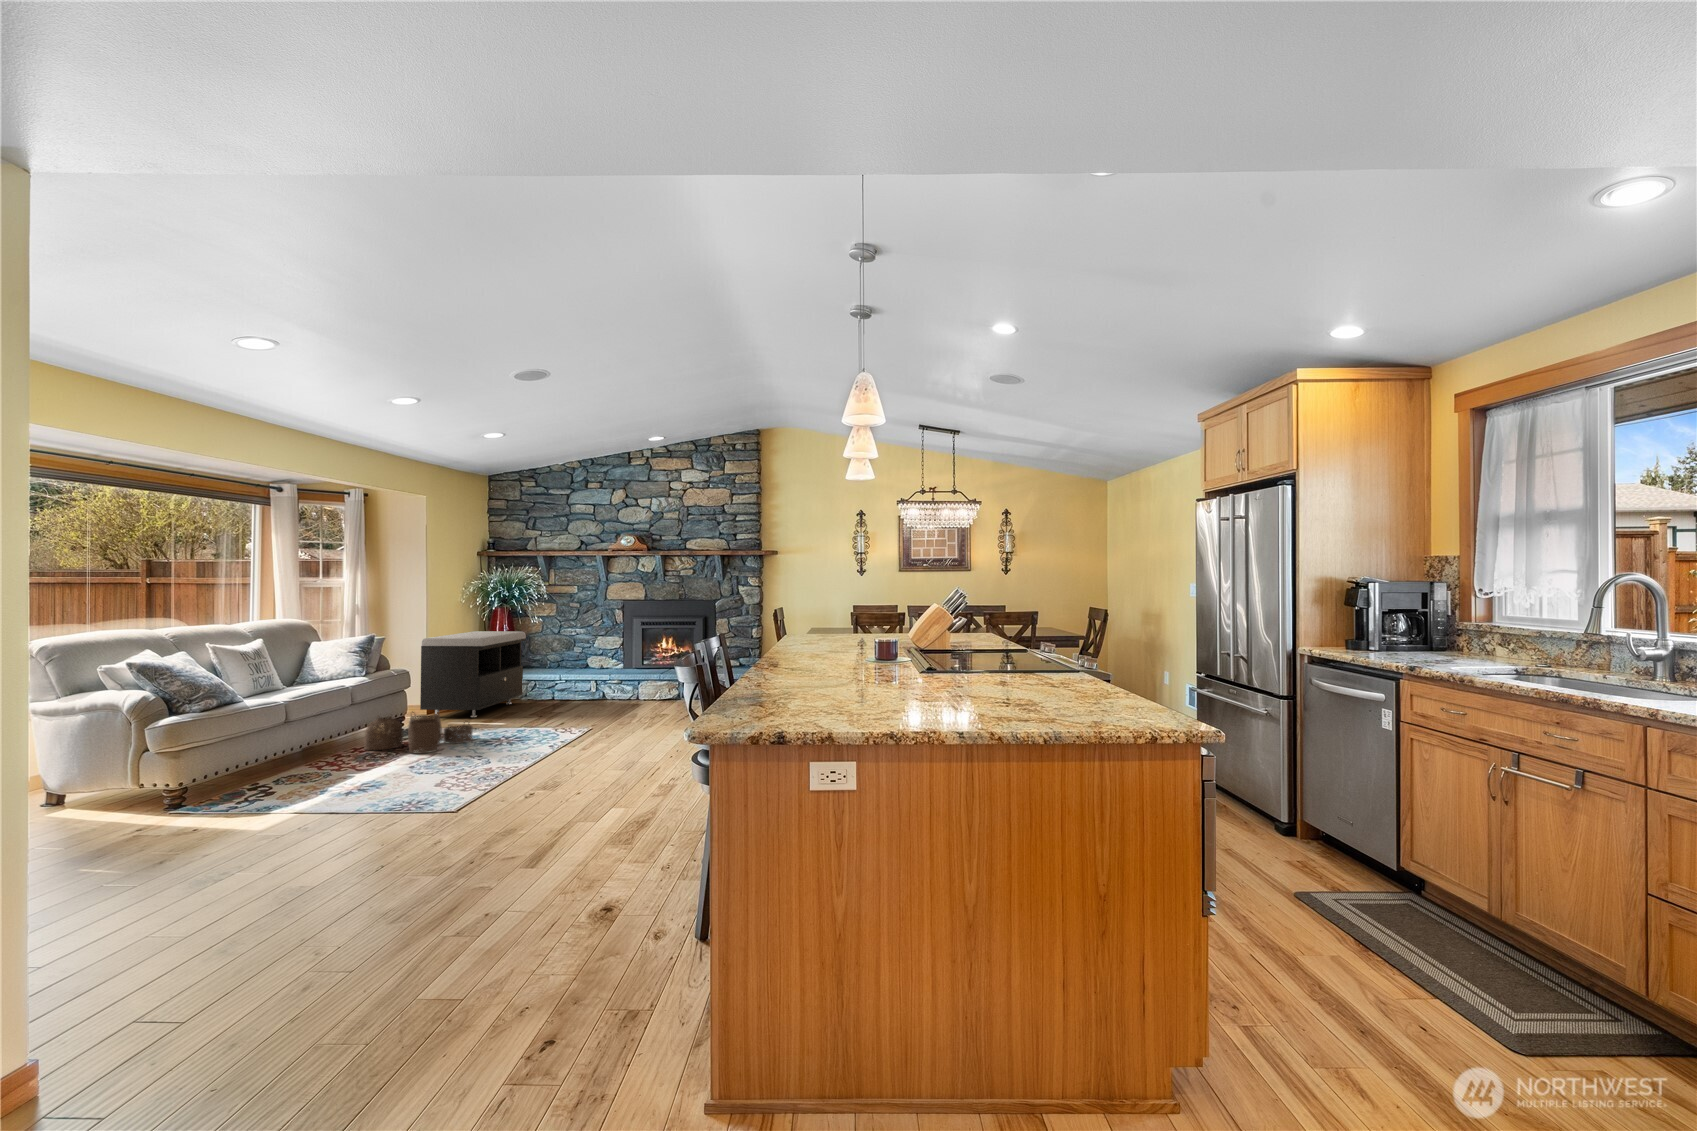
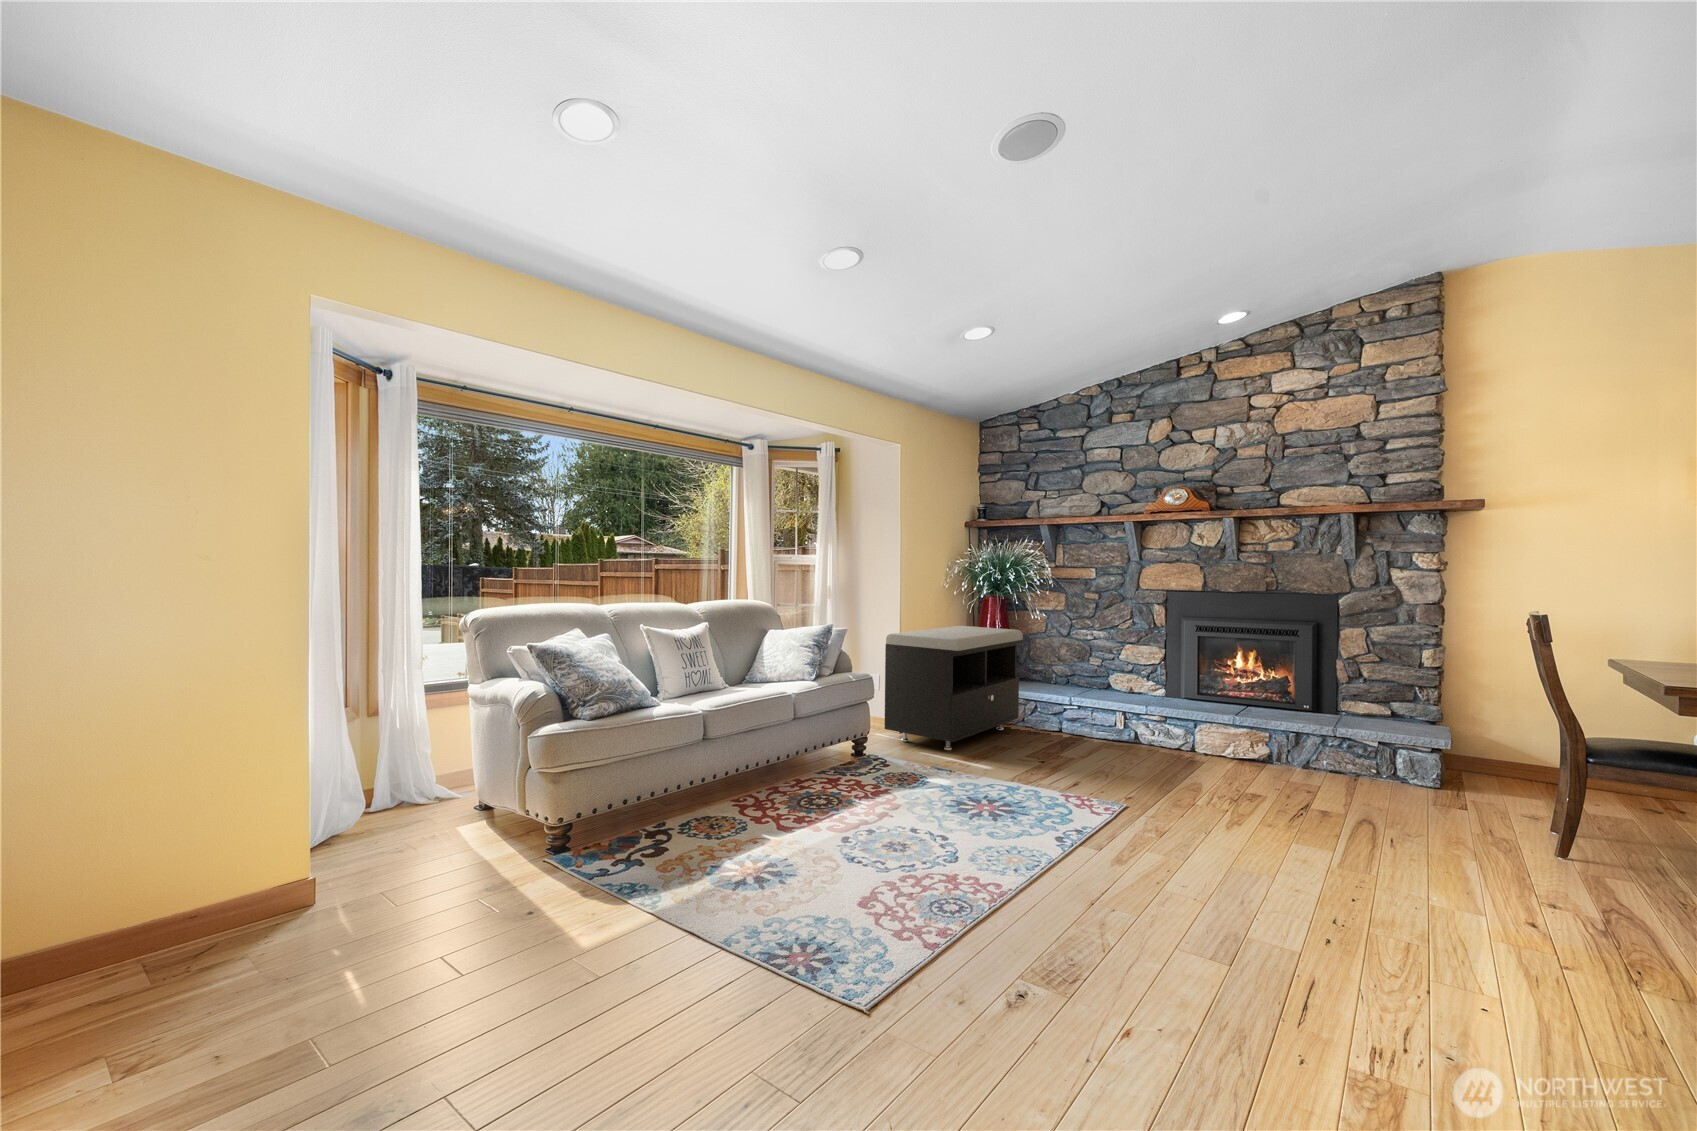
woven basket: present [364,712,473,754] -> none [787,747,929,825]

